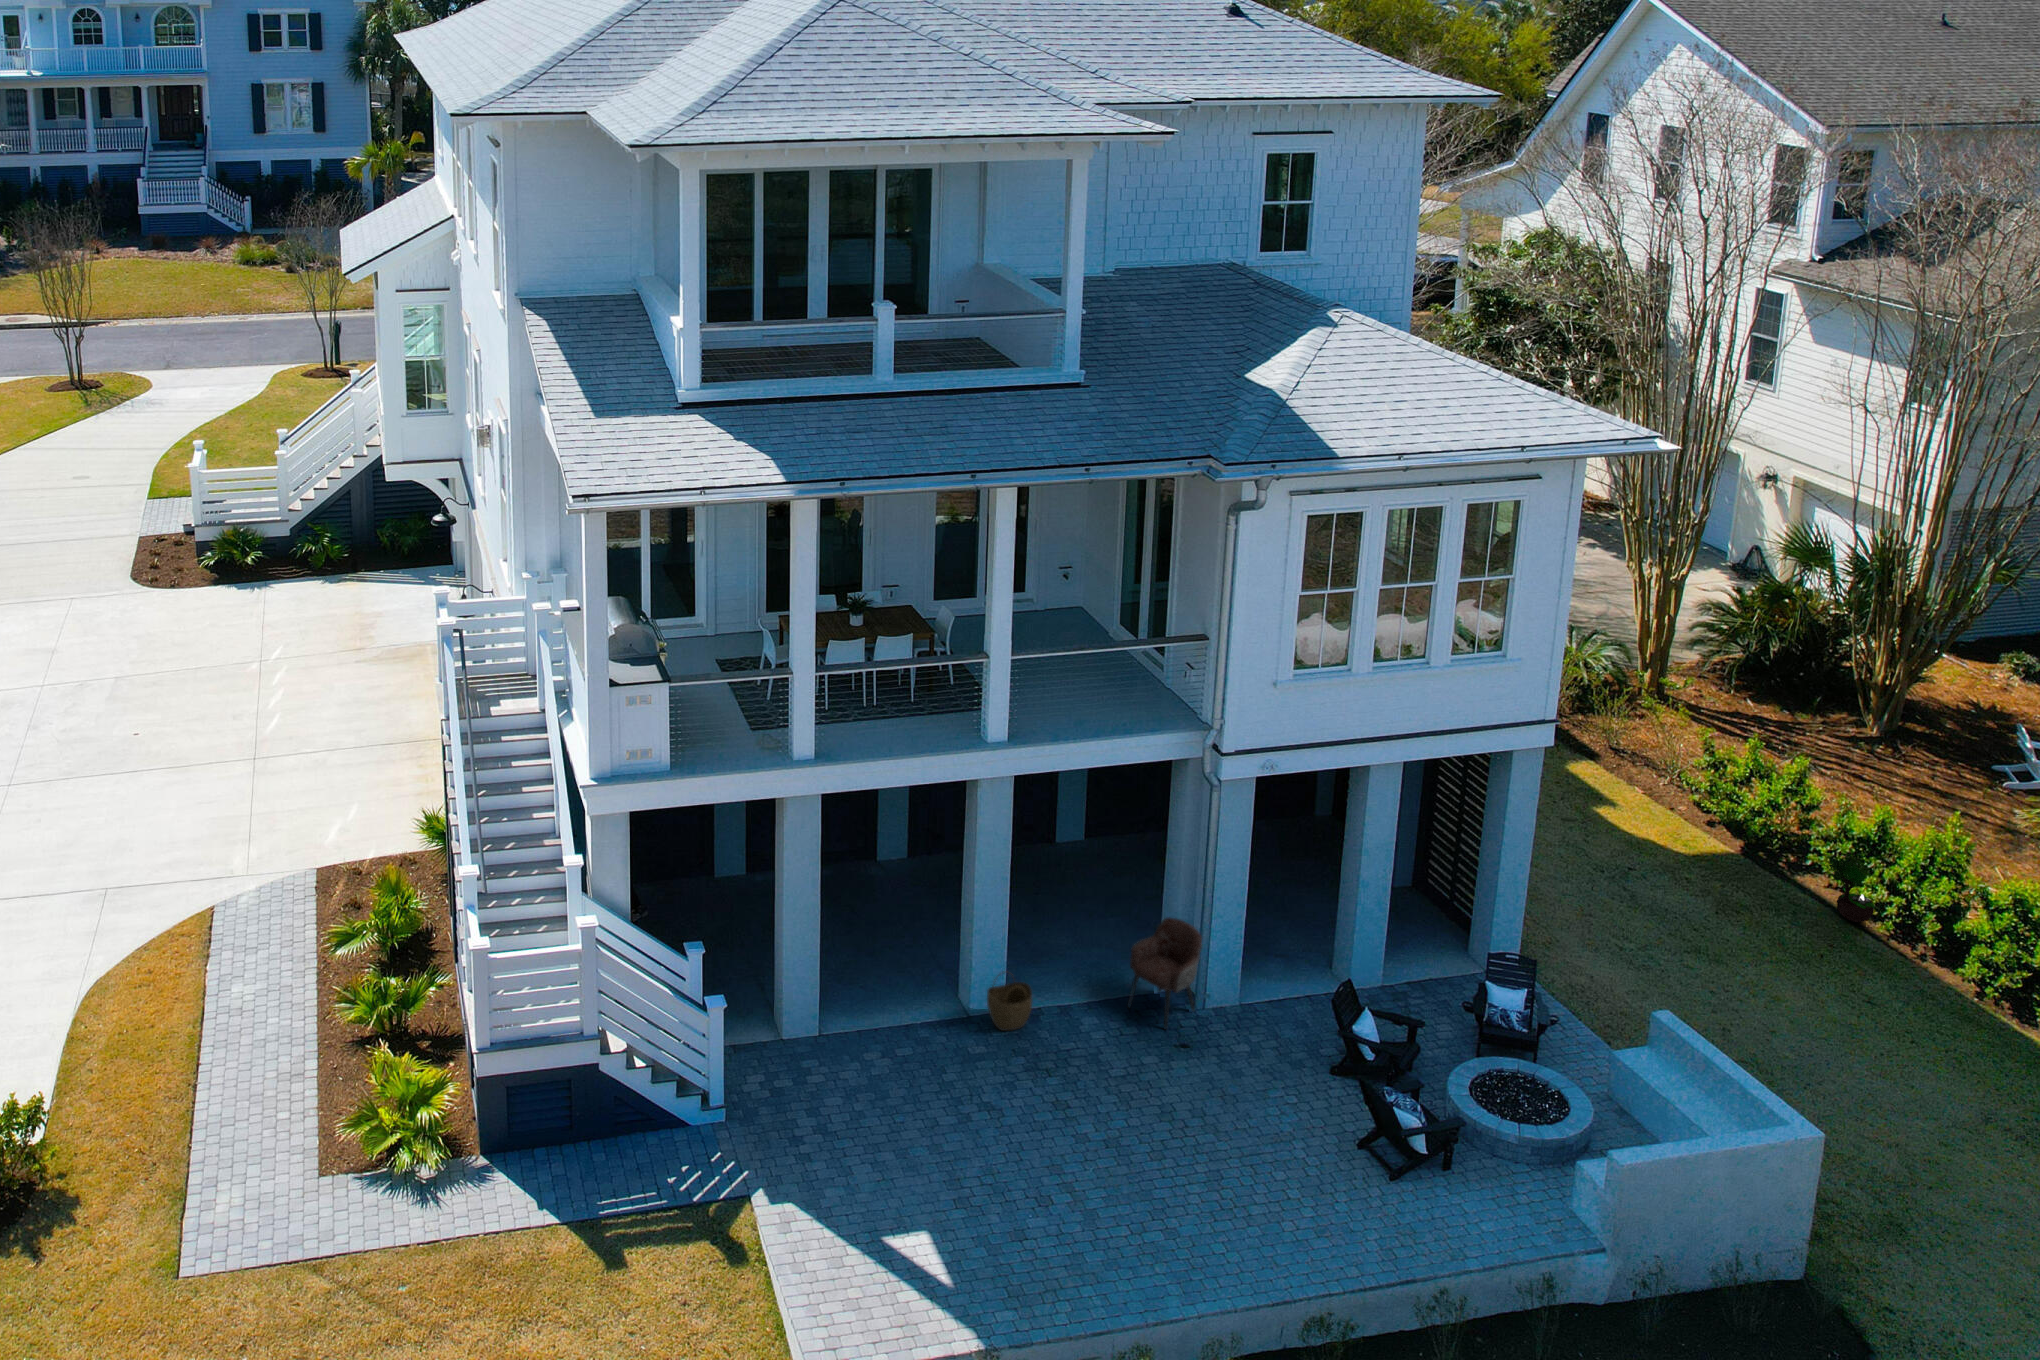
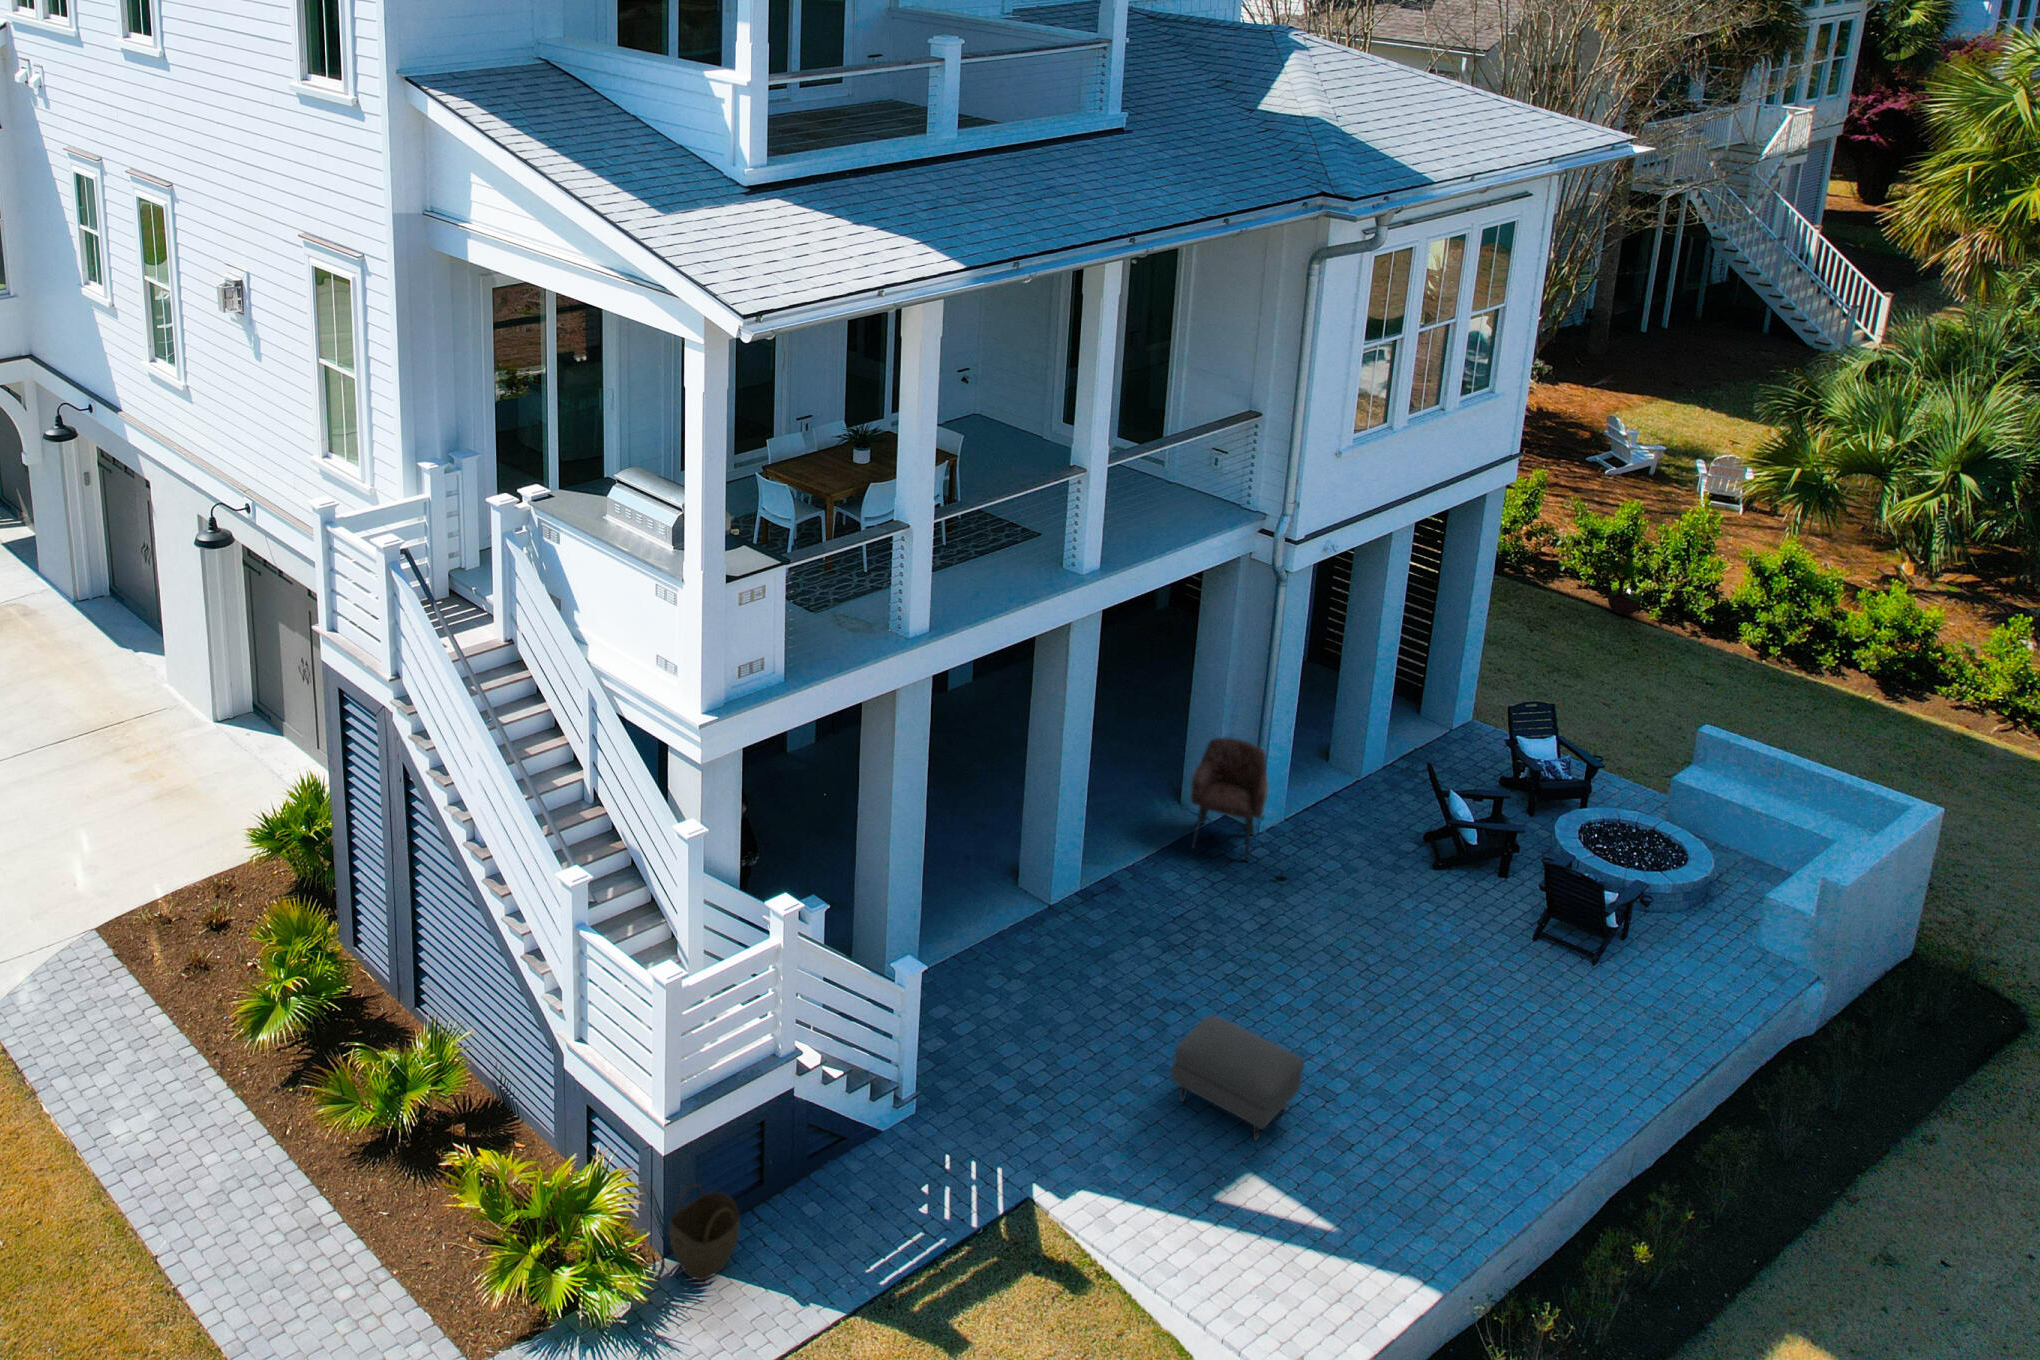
woven basket: present [987,971,1032,1031] -> present [669,1184,739,1281]
ottoman: none [910,1115,1003,1215] -> present [1171,1015,1304,1140]

